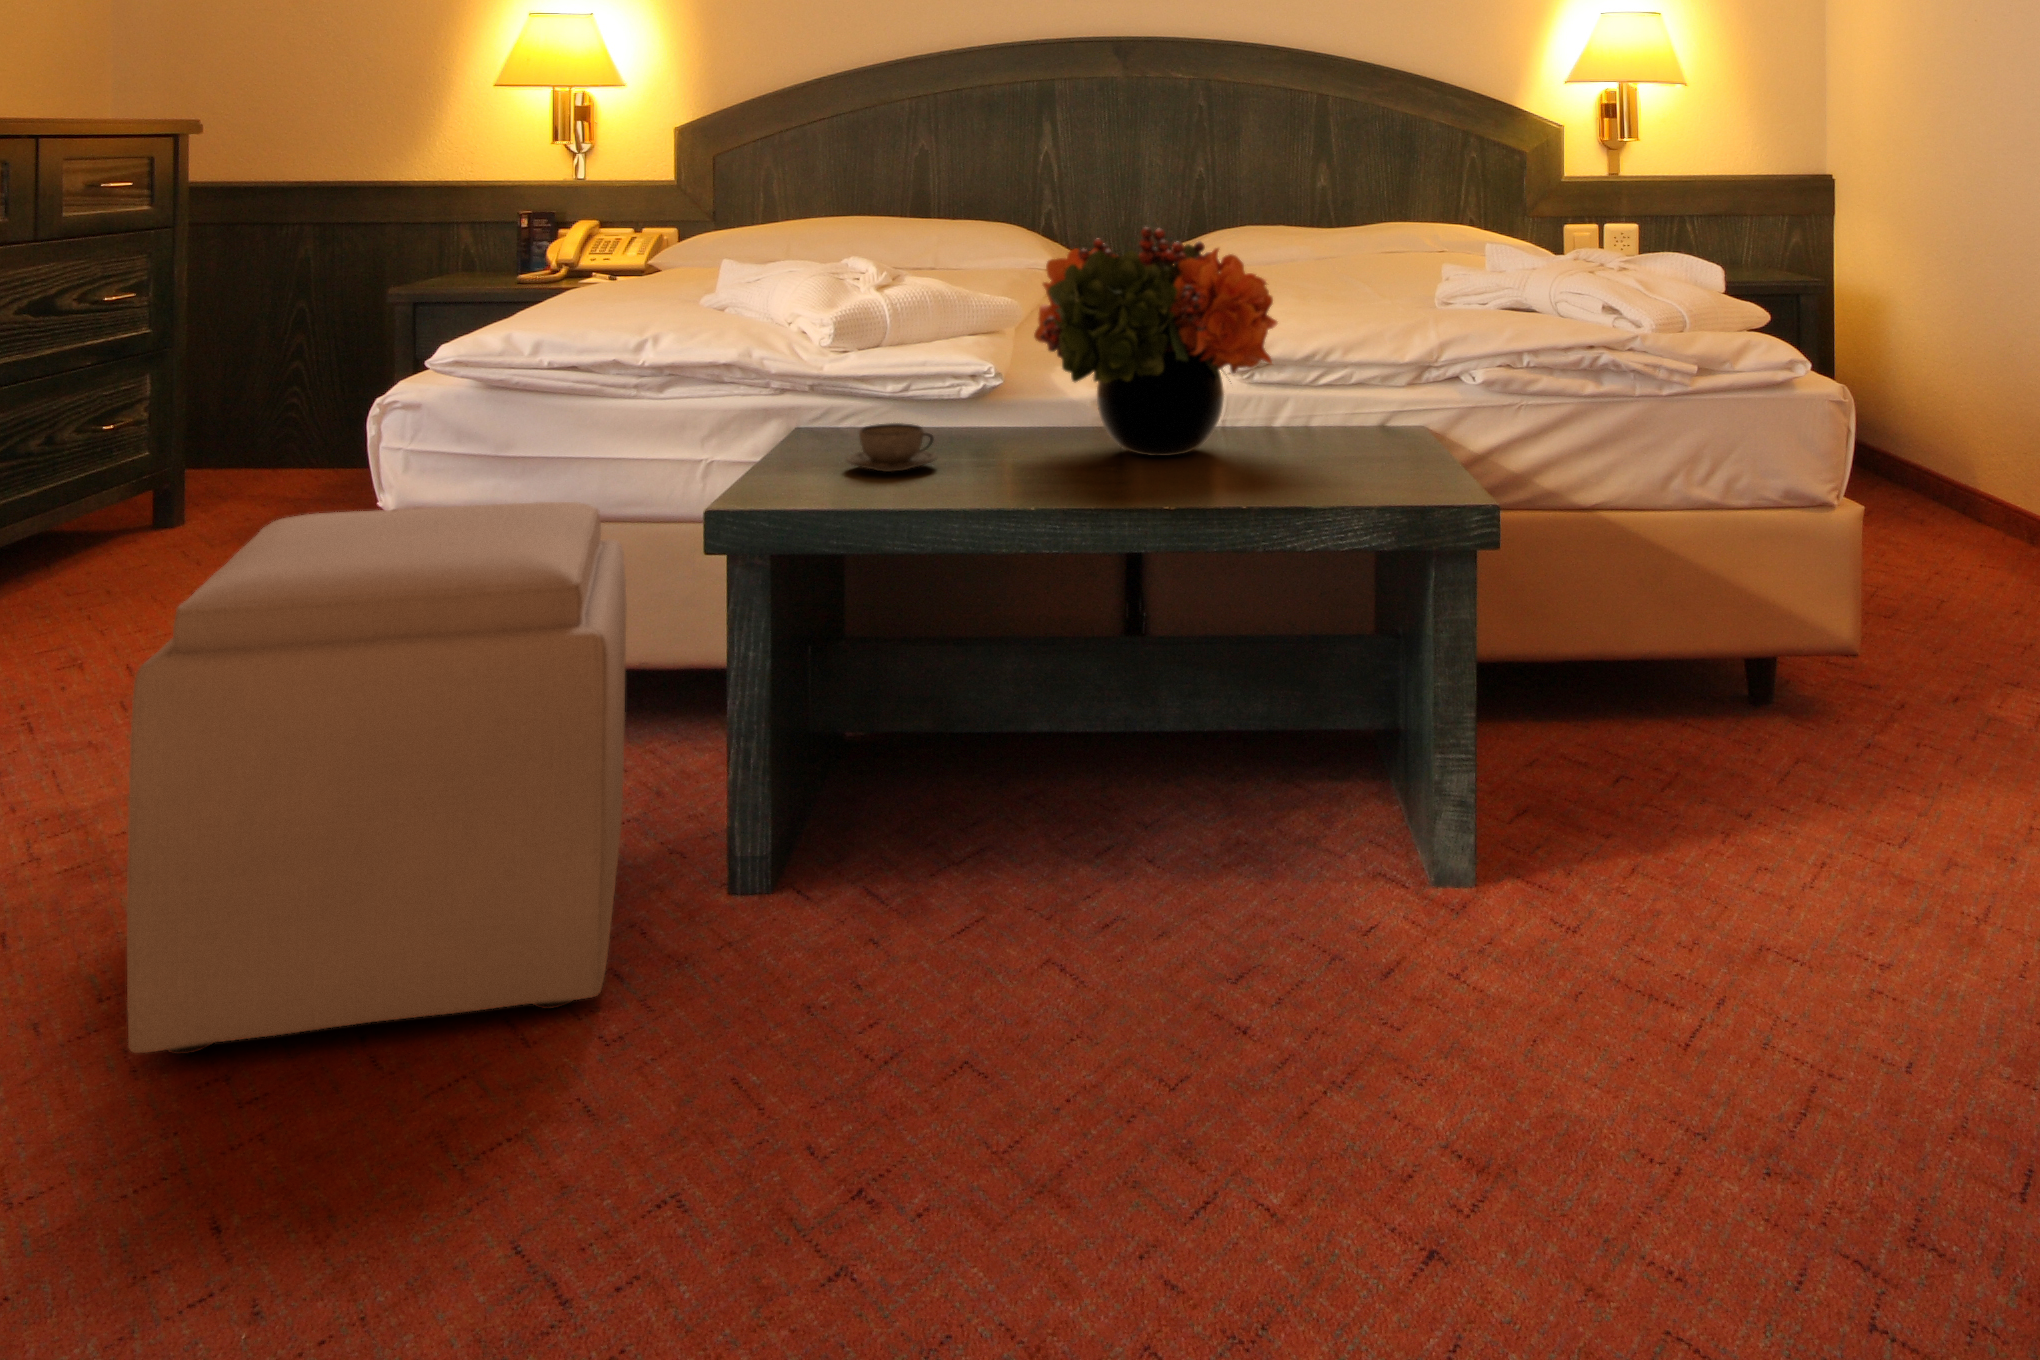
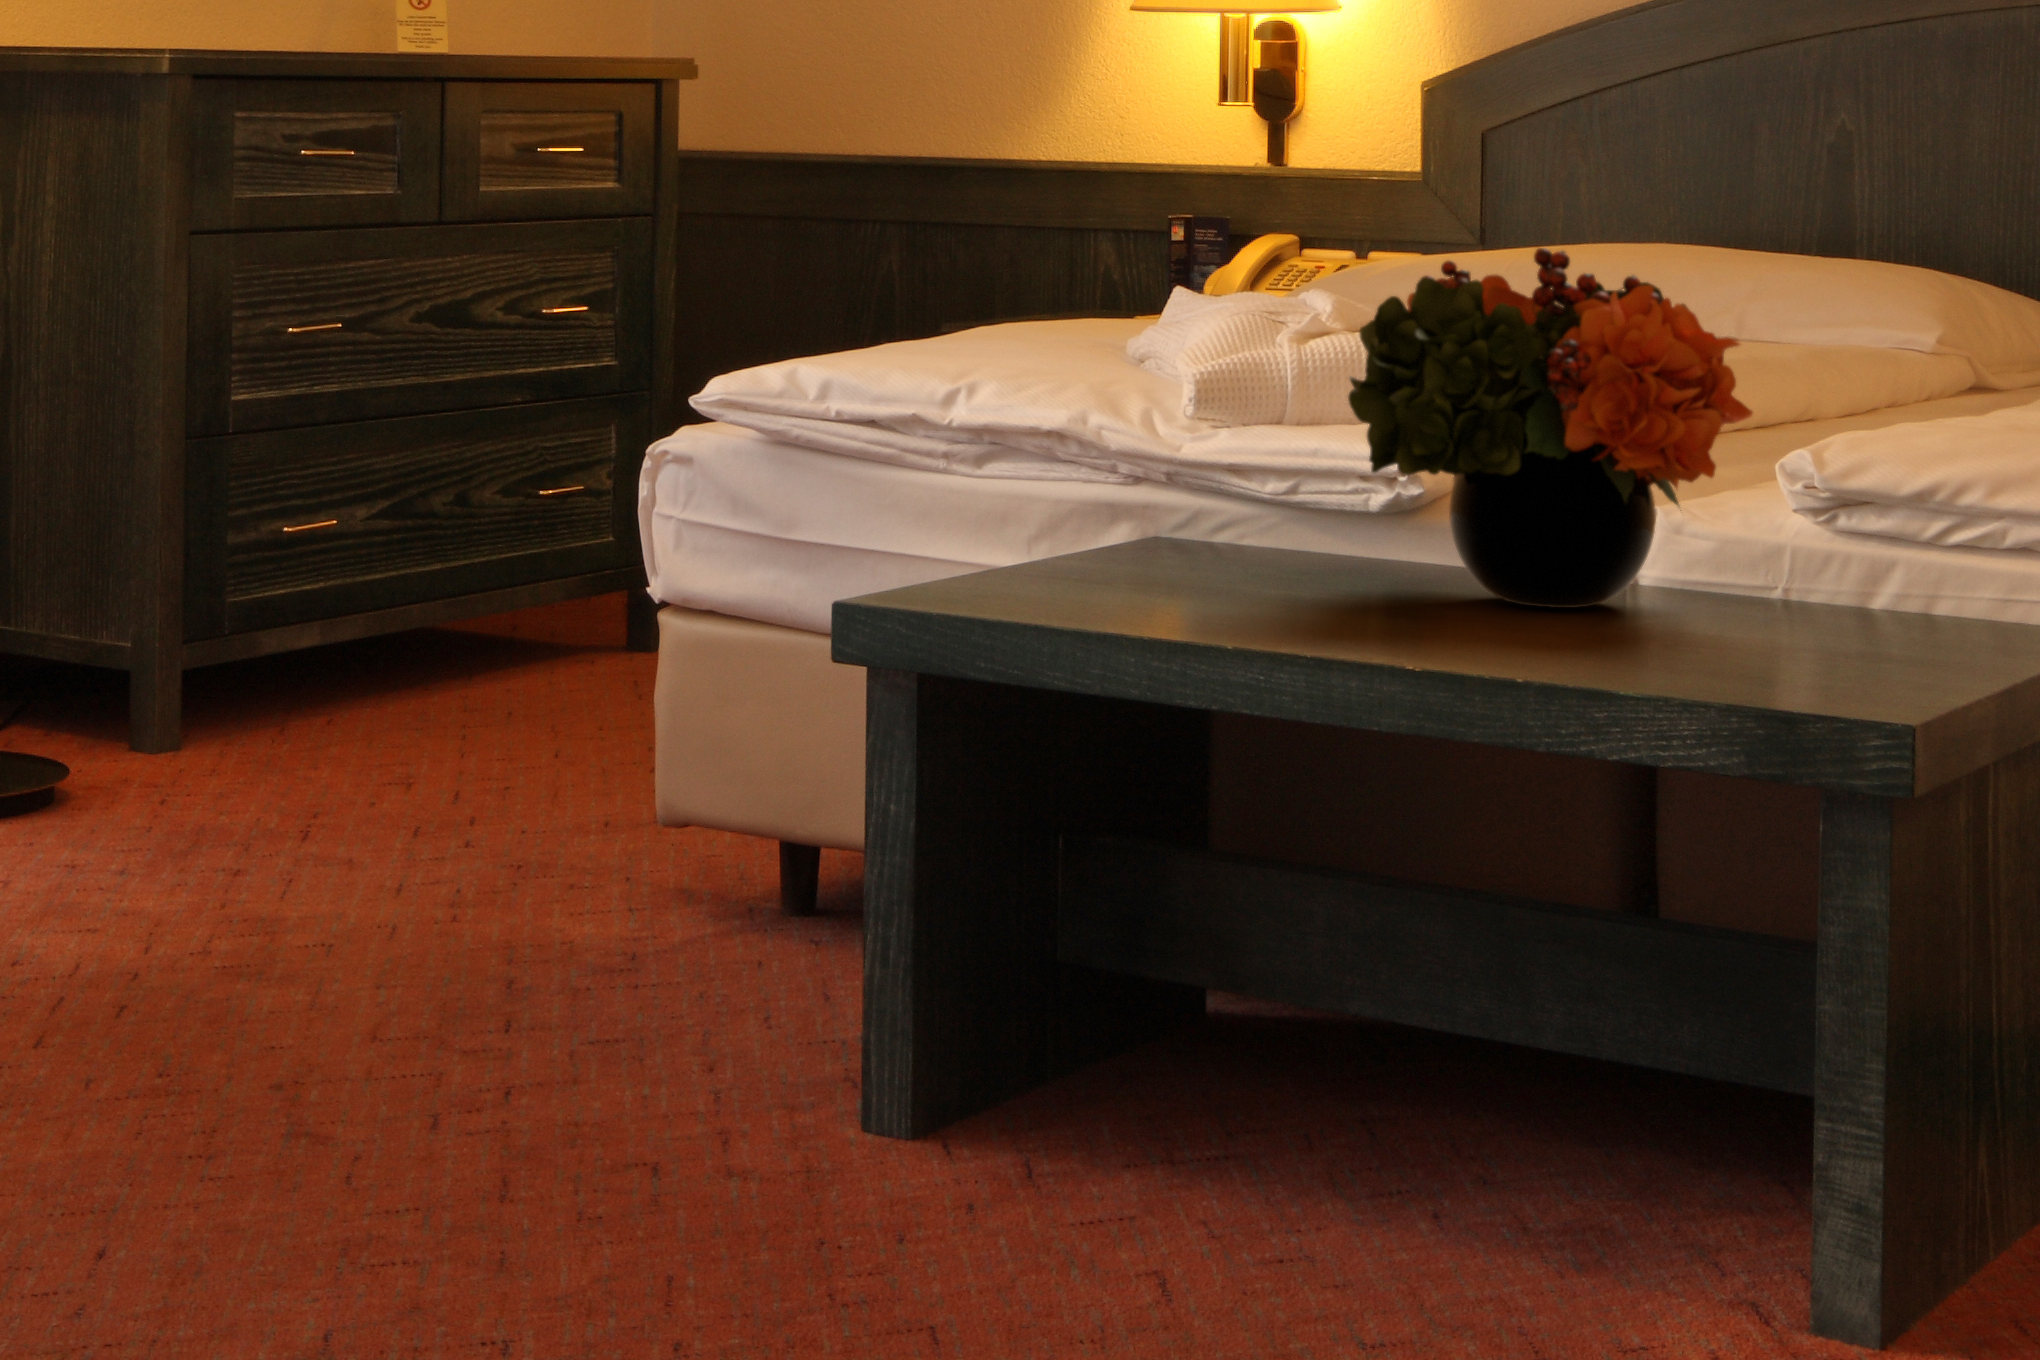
teacup: present [846,423,937,472] -> none [1065,514,1198,580]
ottoman: present [127,502,626,1054] -> none [139,542,777,1140]

